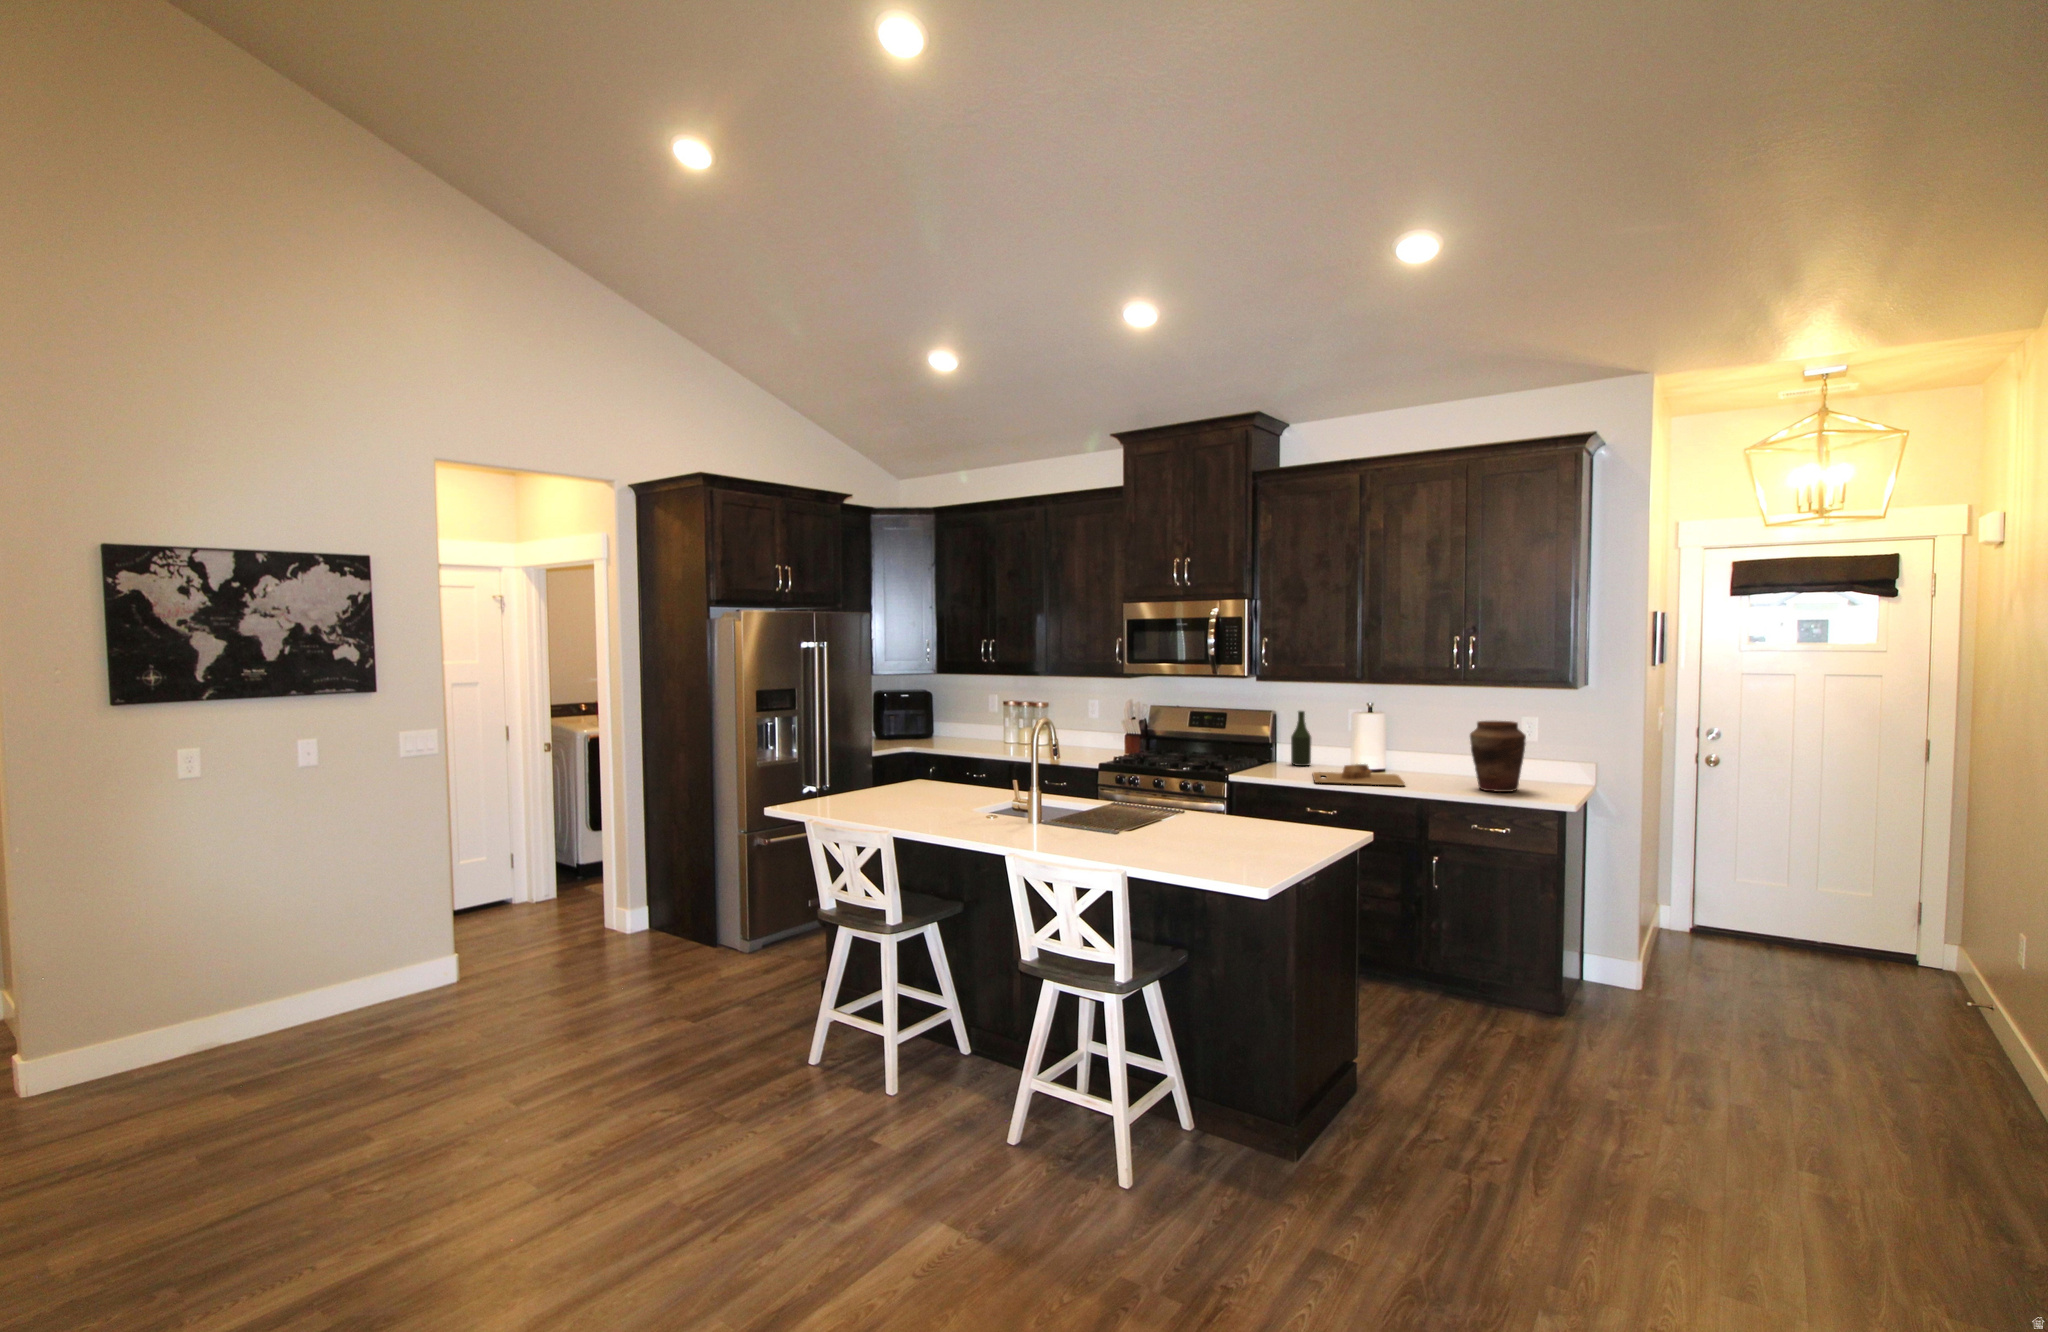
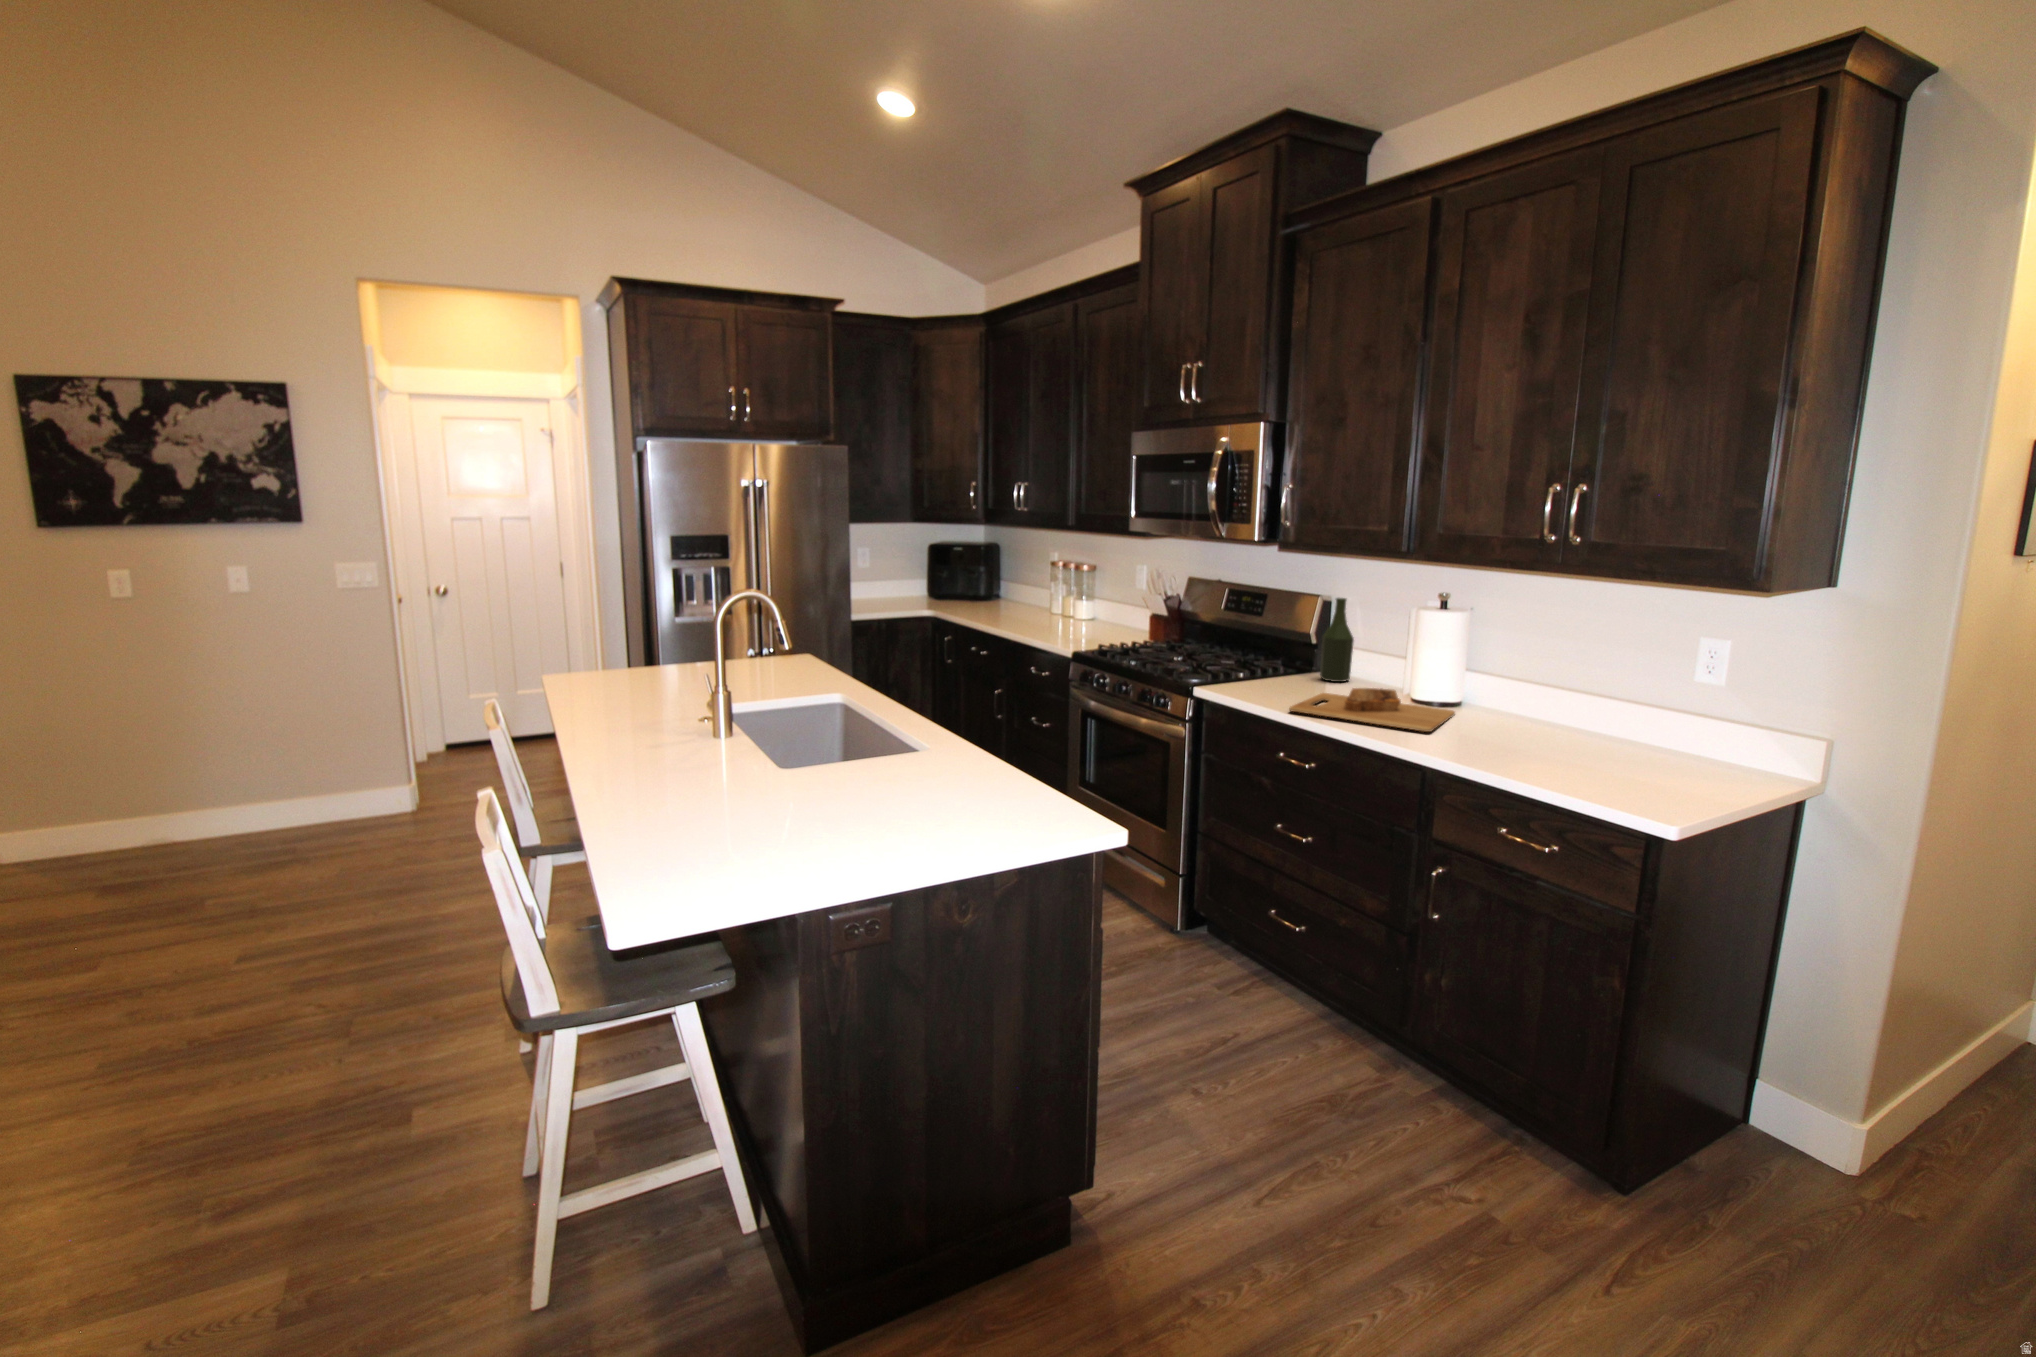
vase: present [1470,721,1526,792] -> none [1553,633,1666,767]

